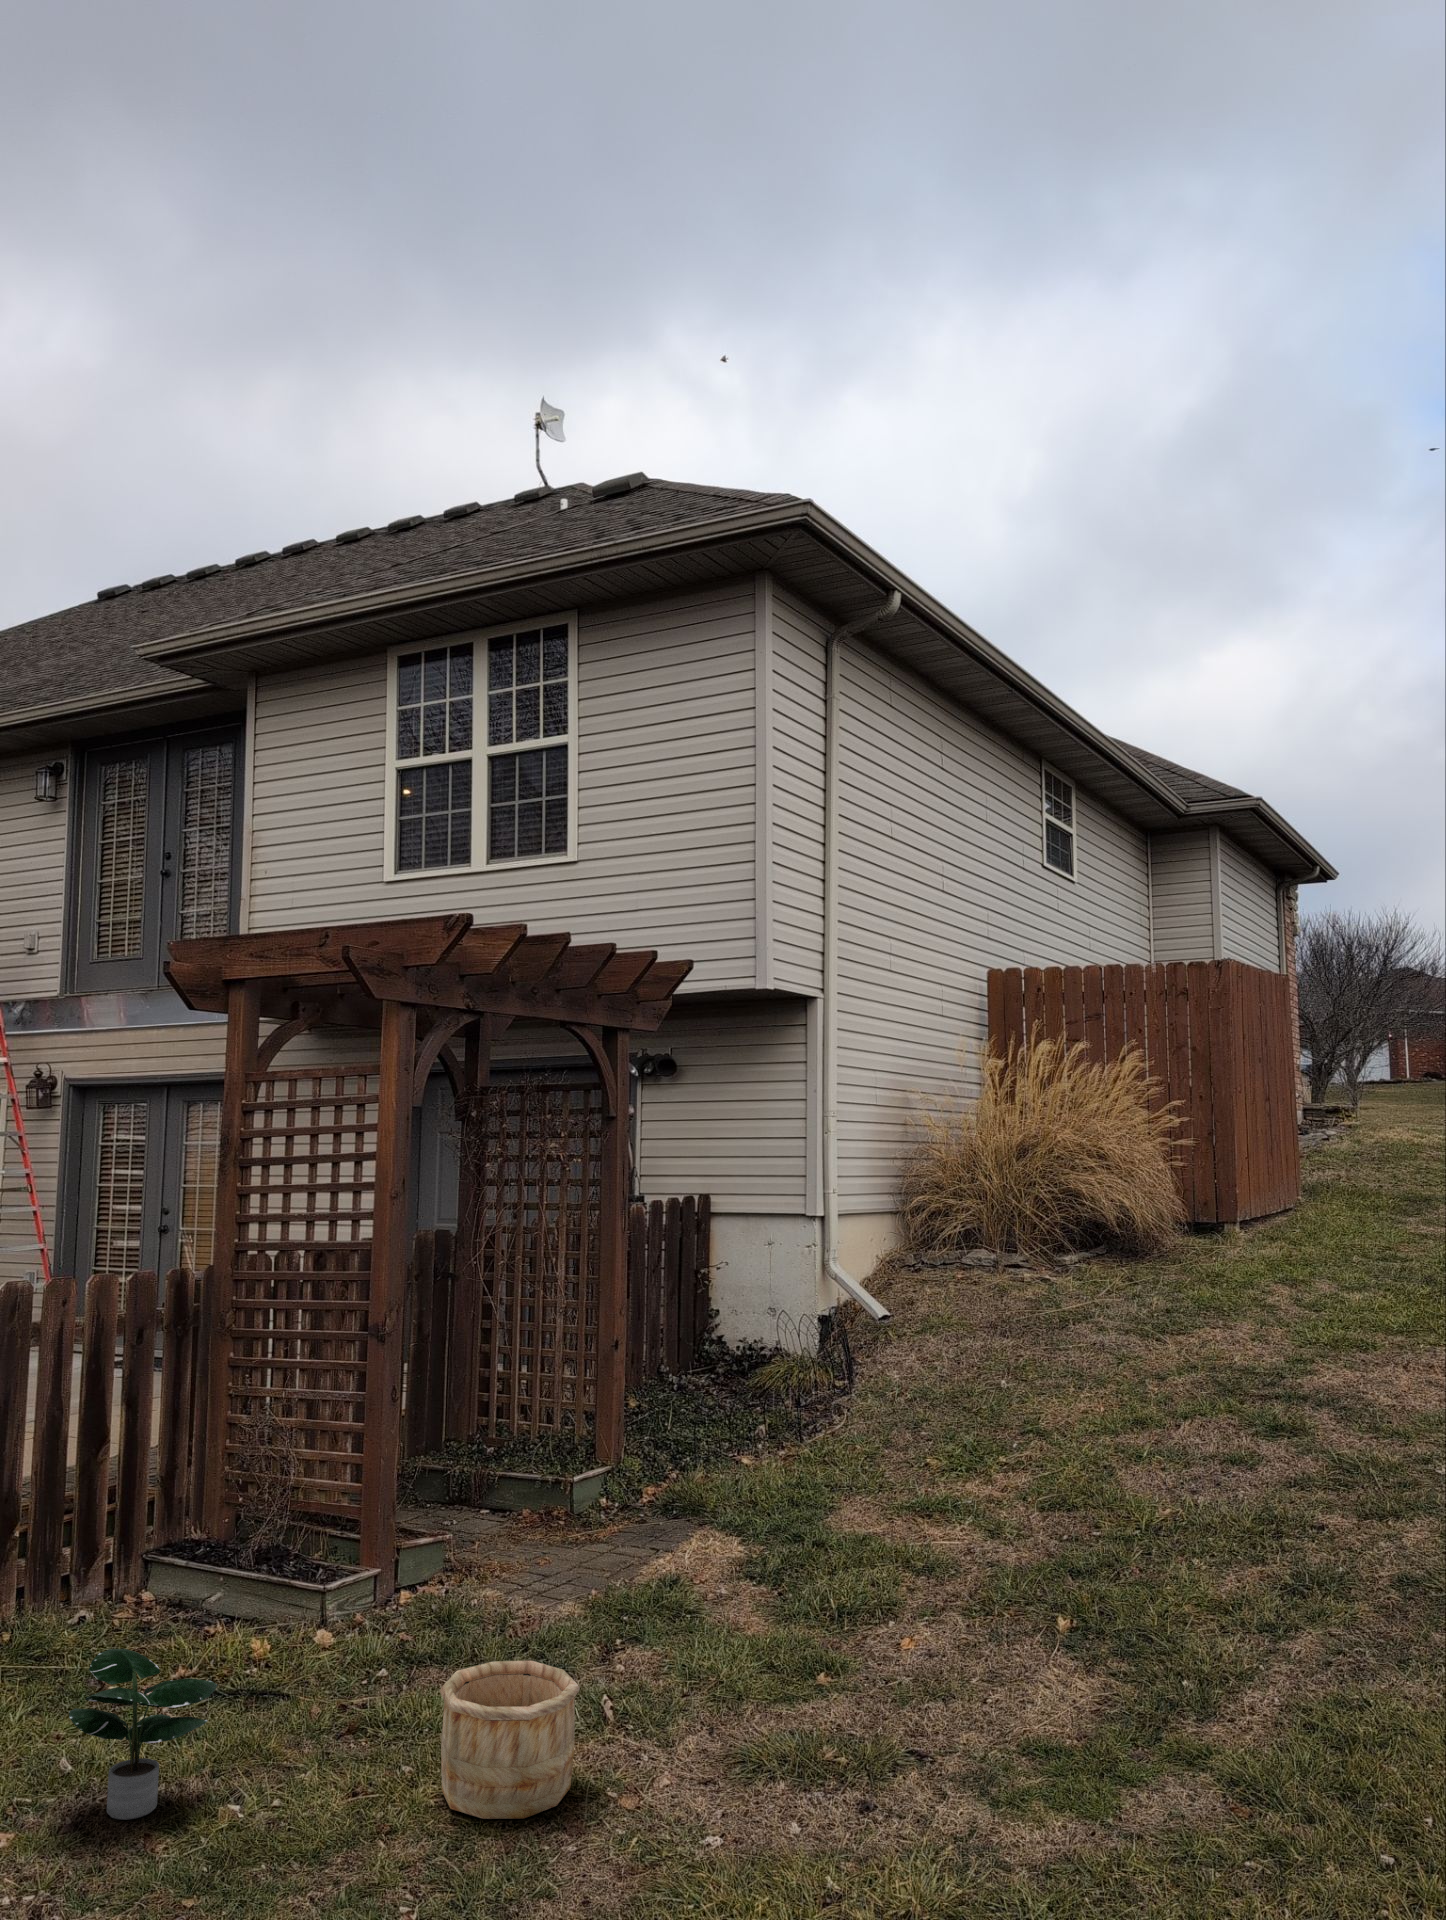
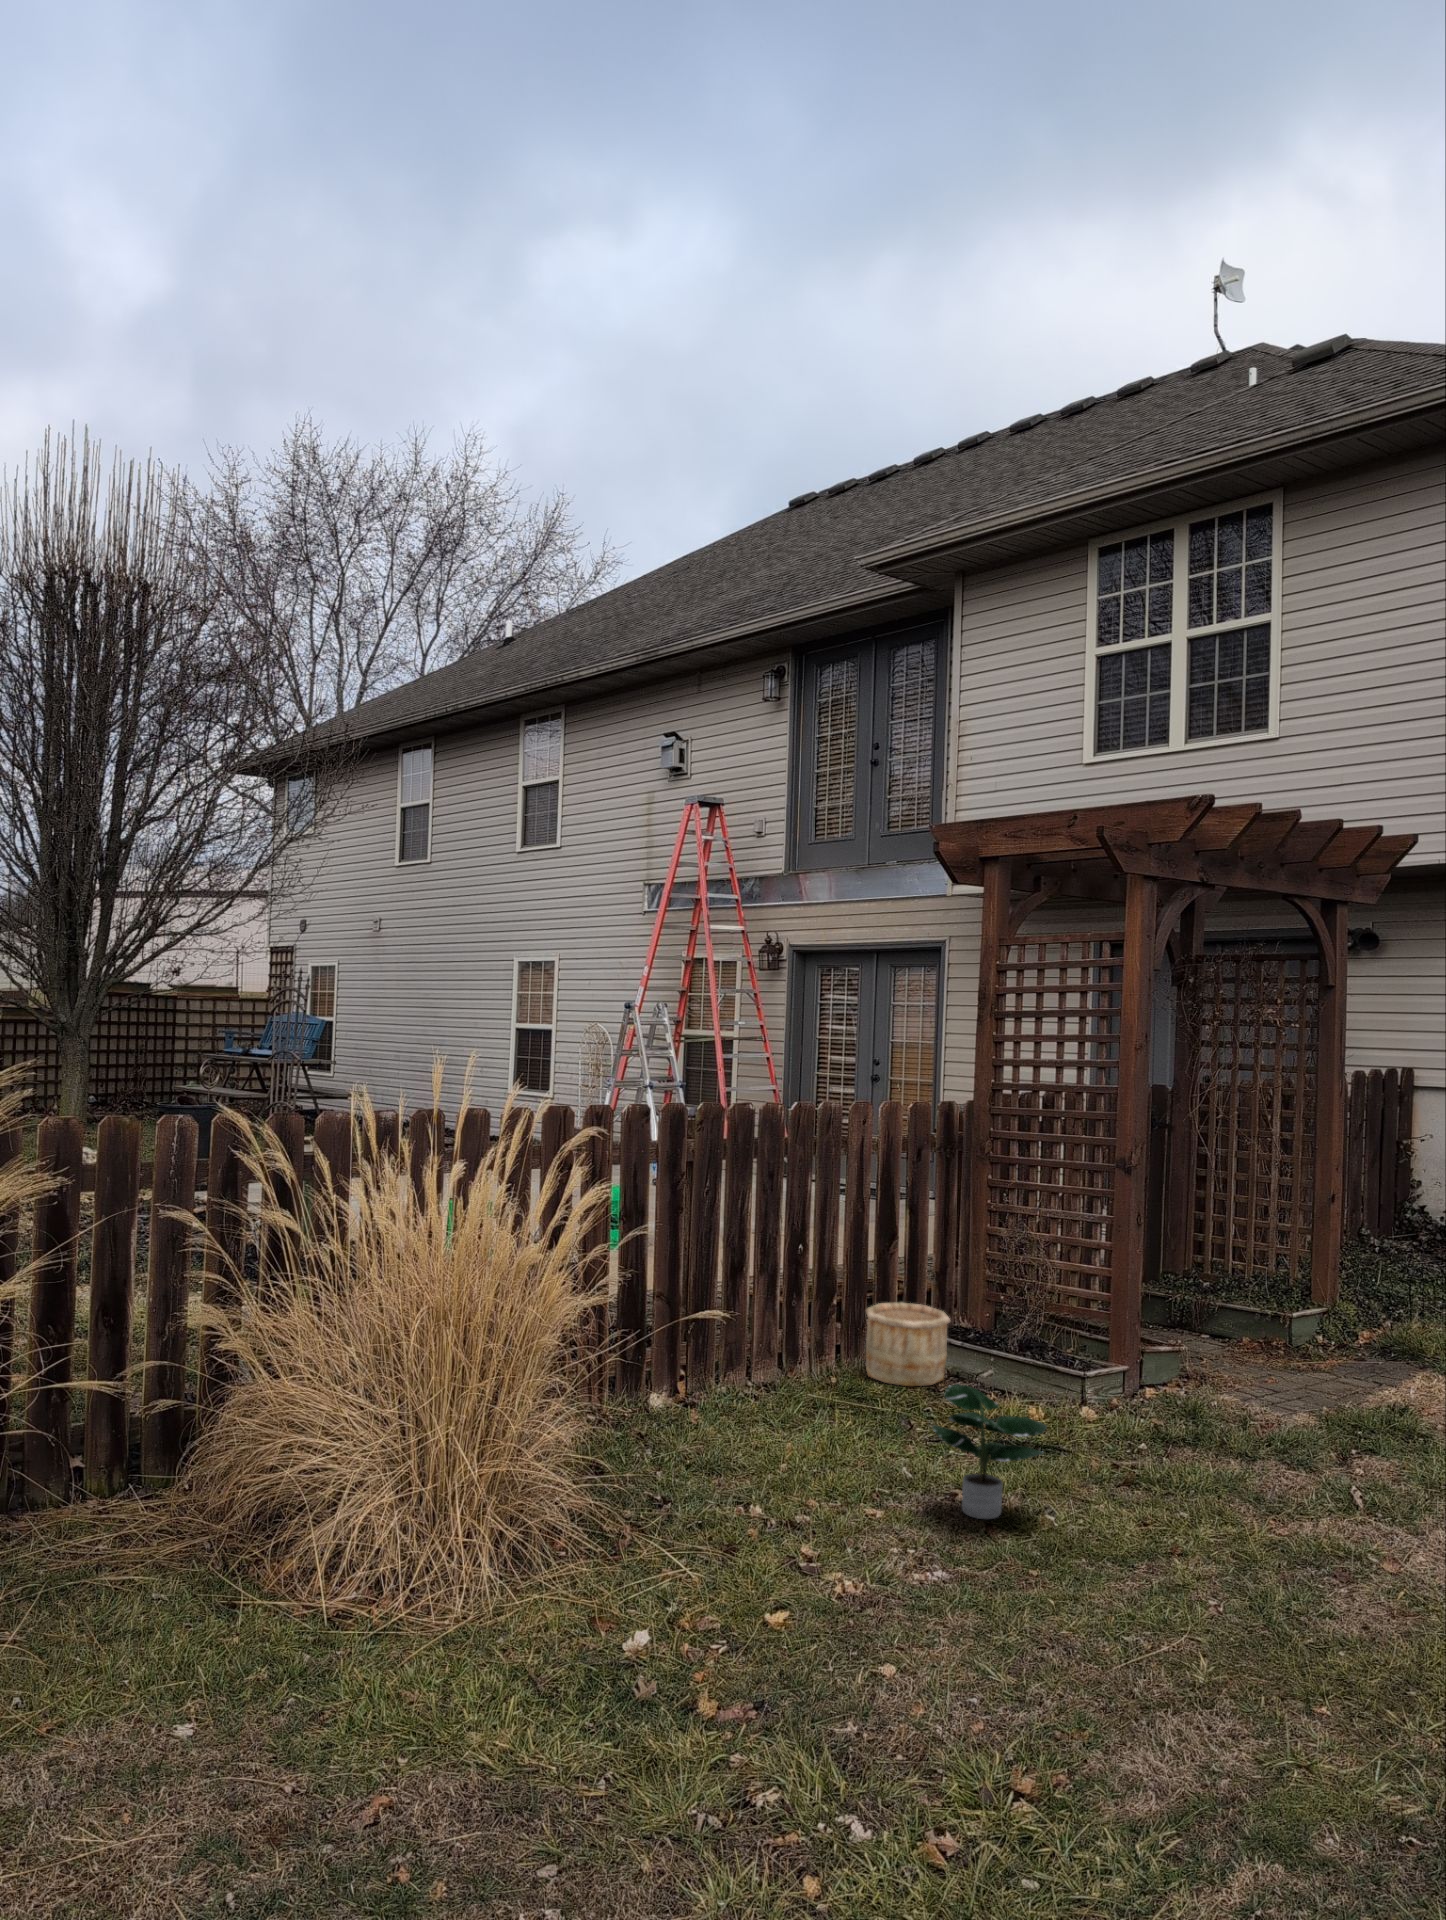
wooden bucket: present [440,1661,580,1819] -> present [866,1302,950,1386]

